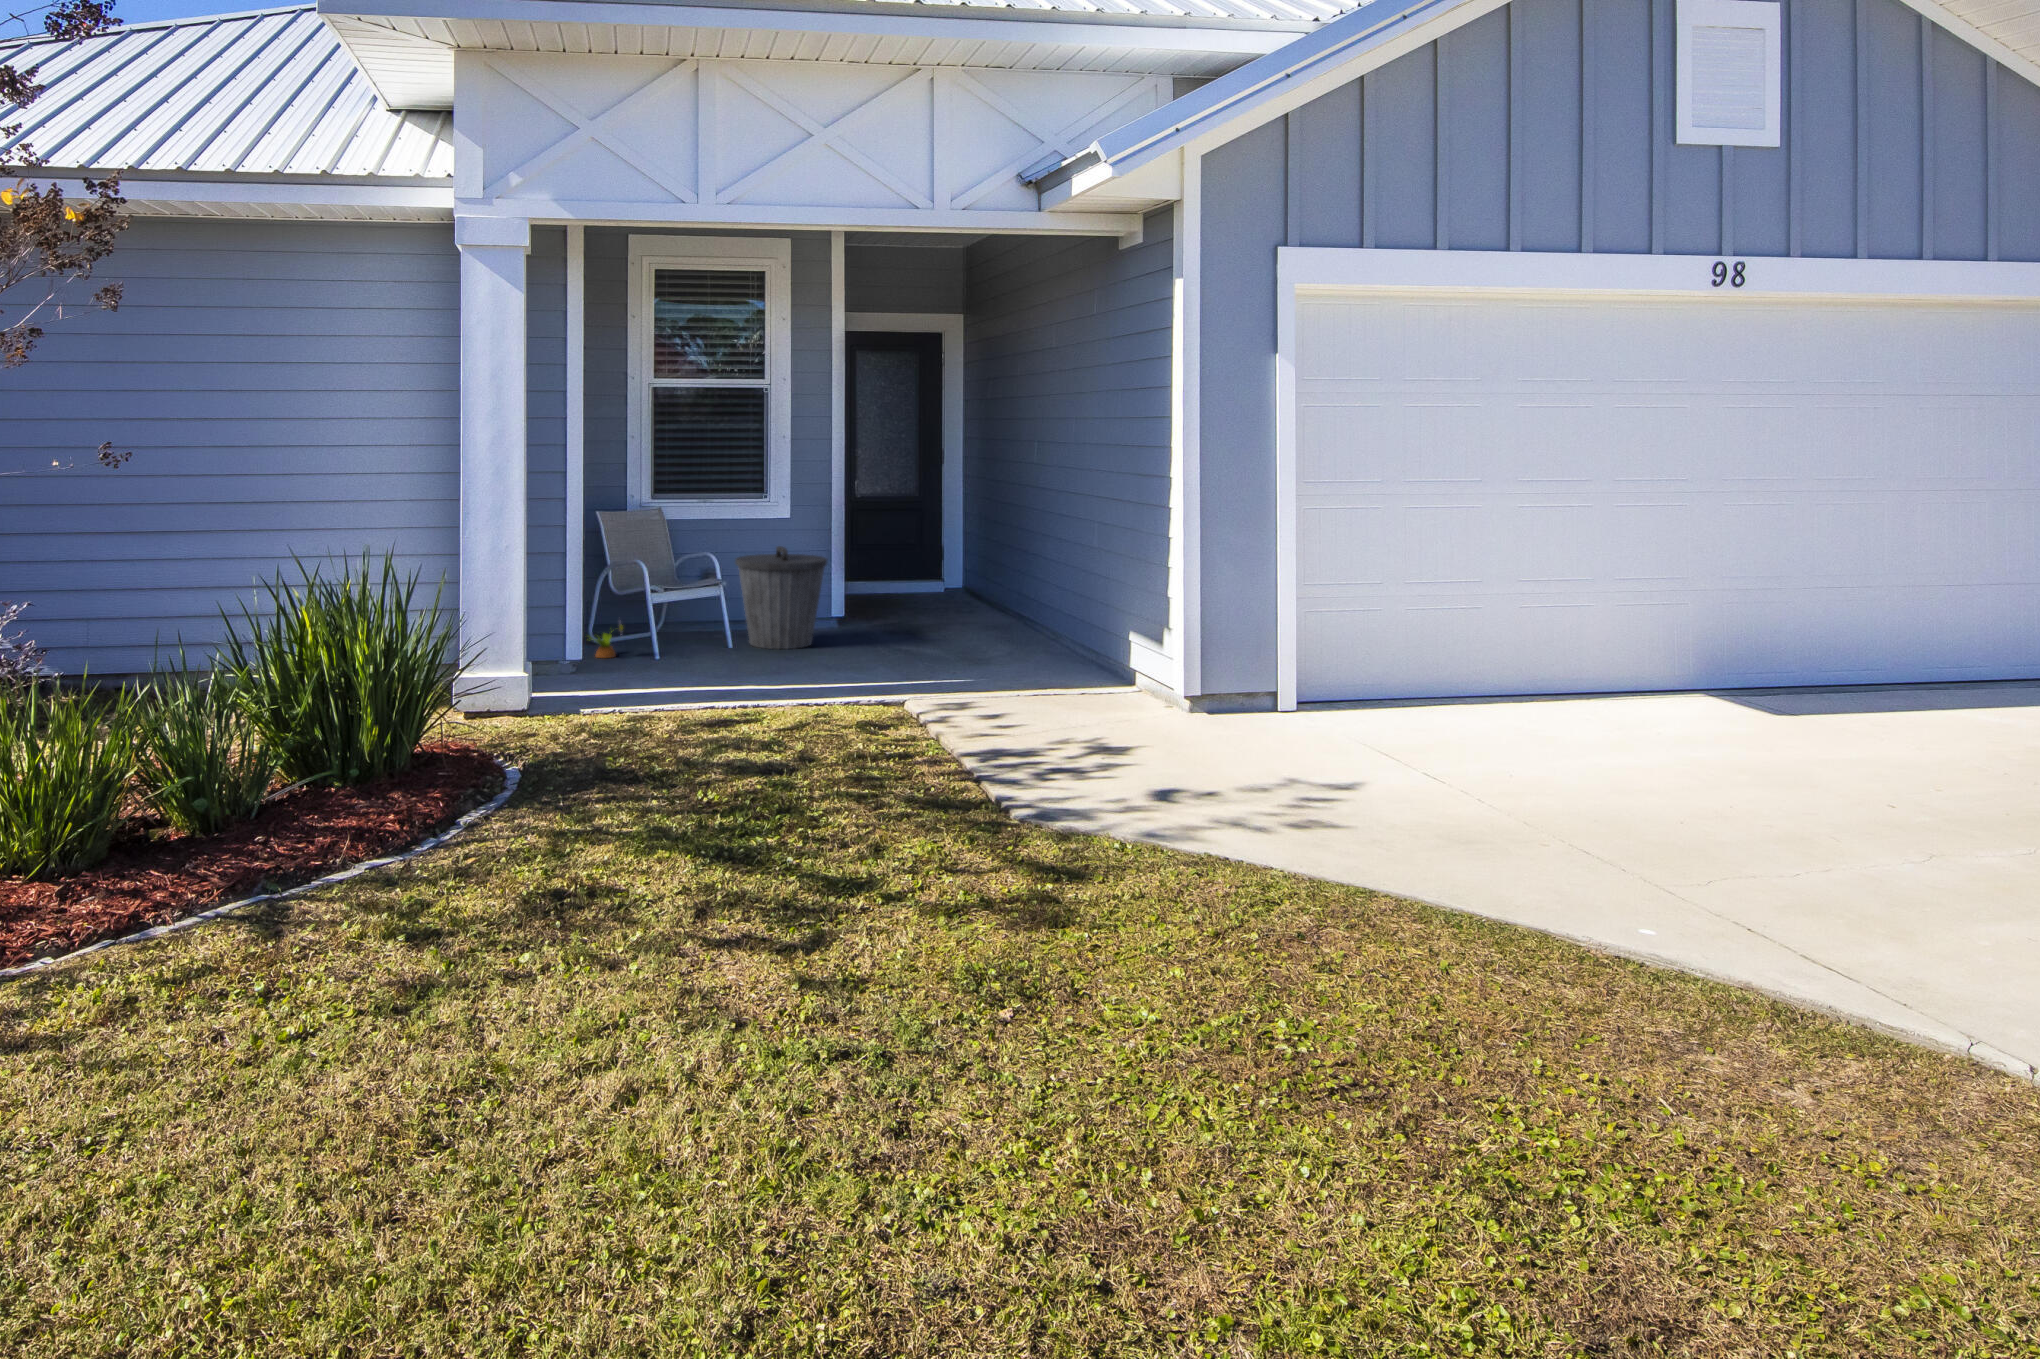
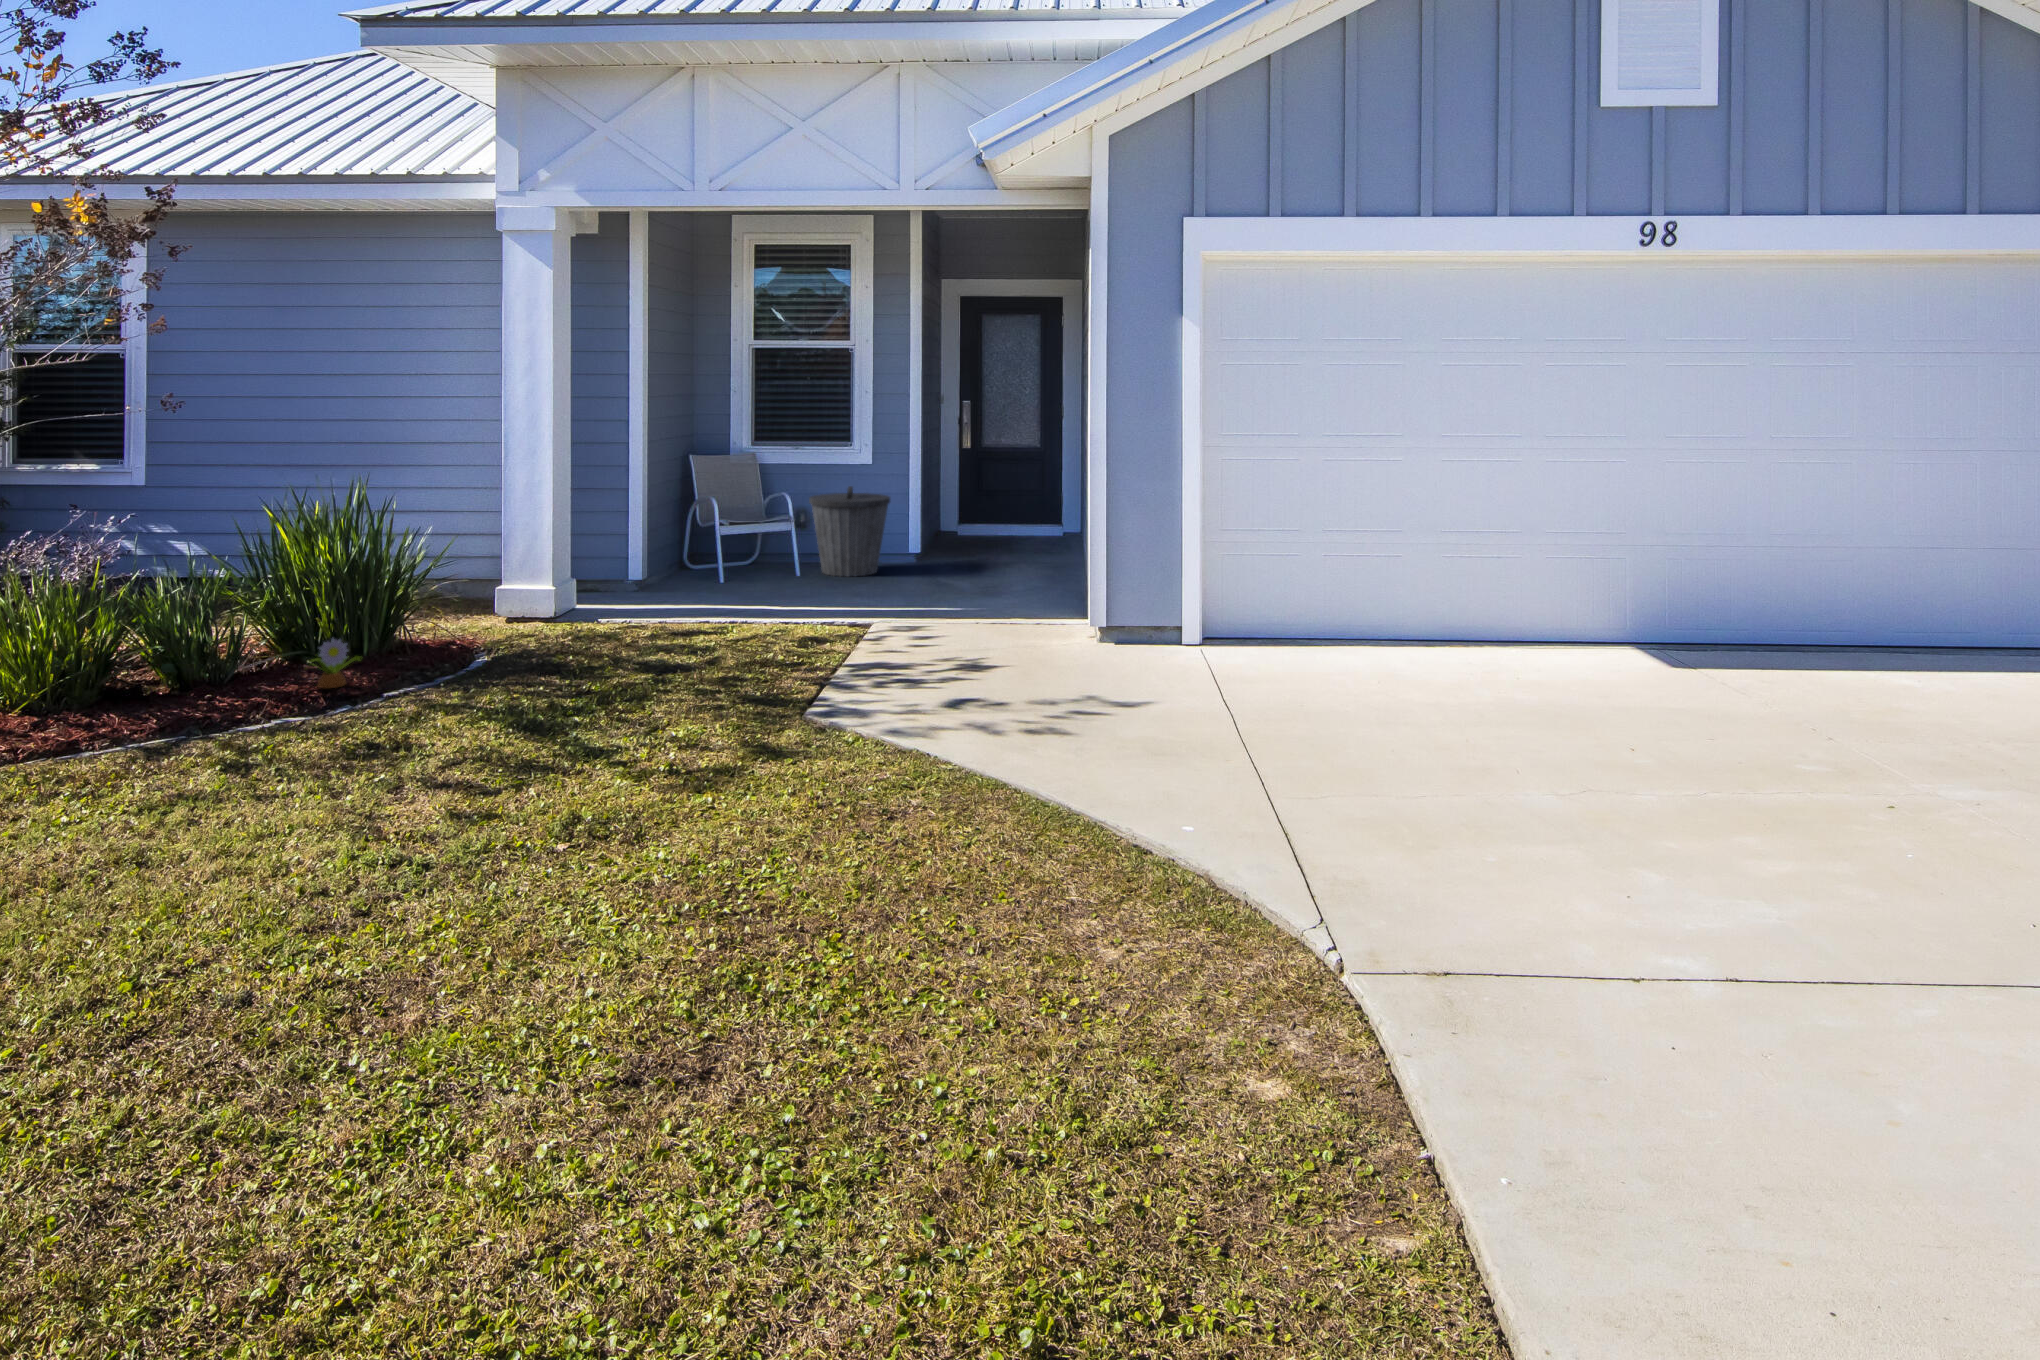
decorative plant: present [589,622,623,658] -> present [309,638,361,688]

